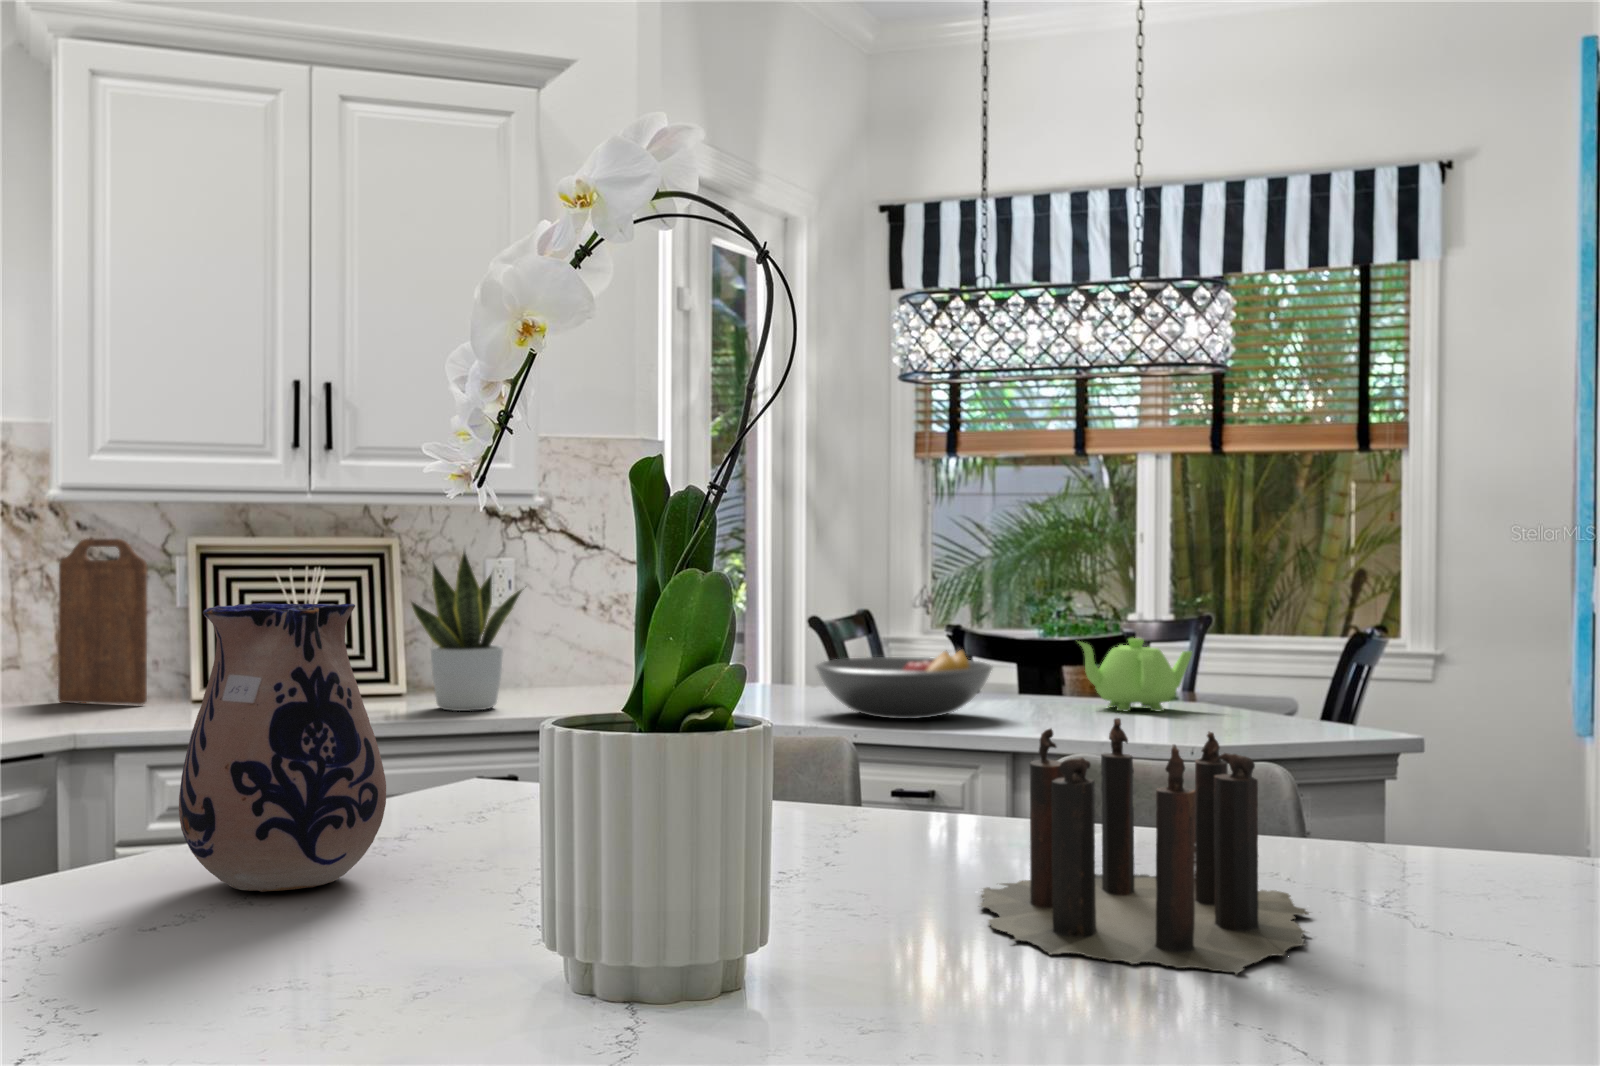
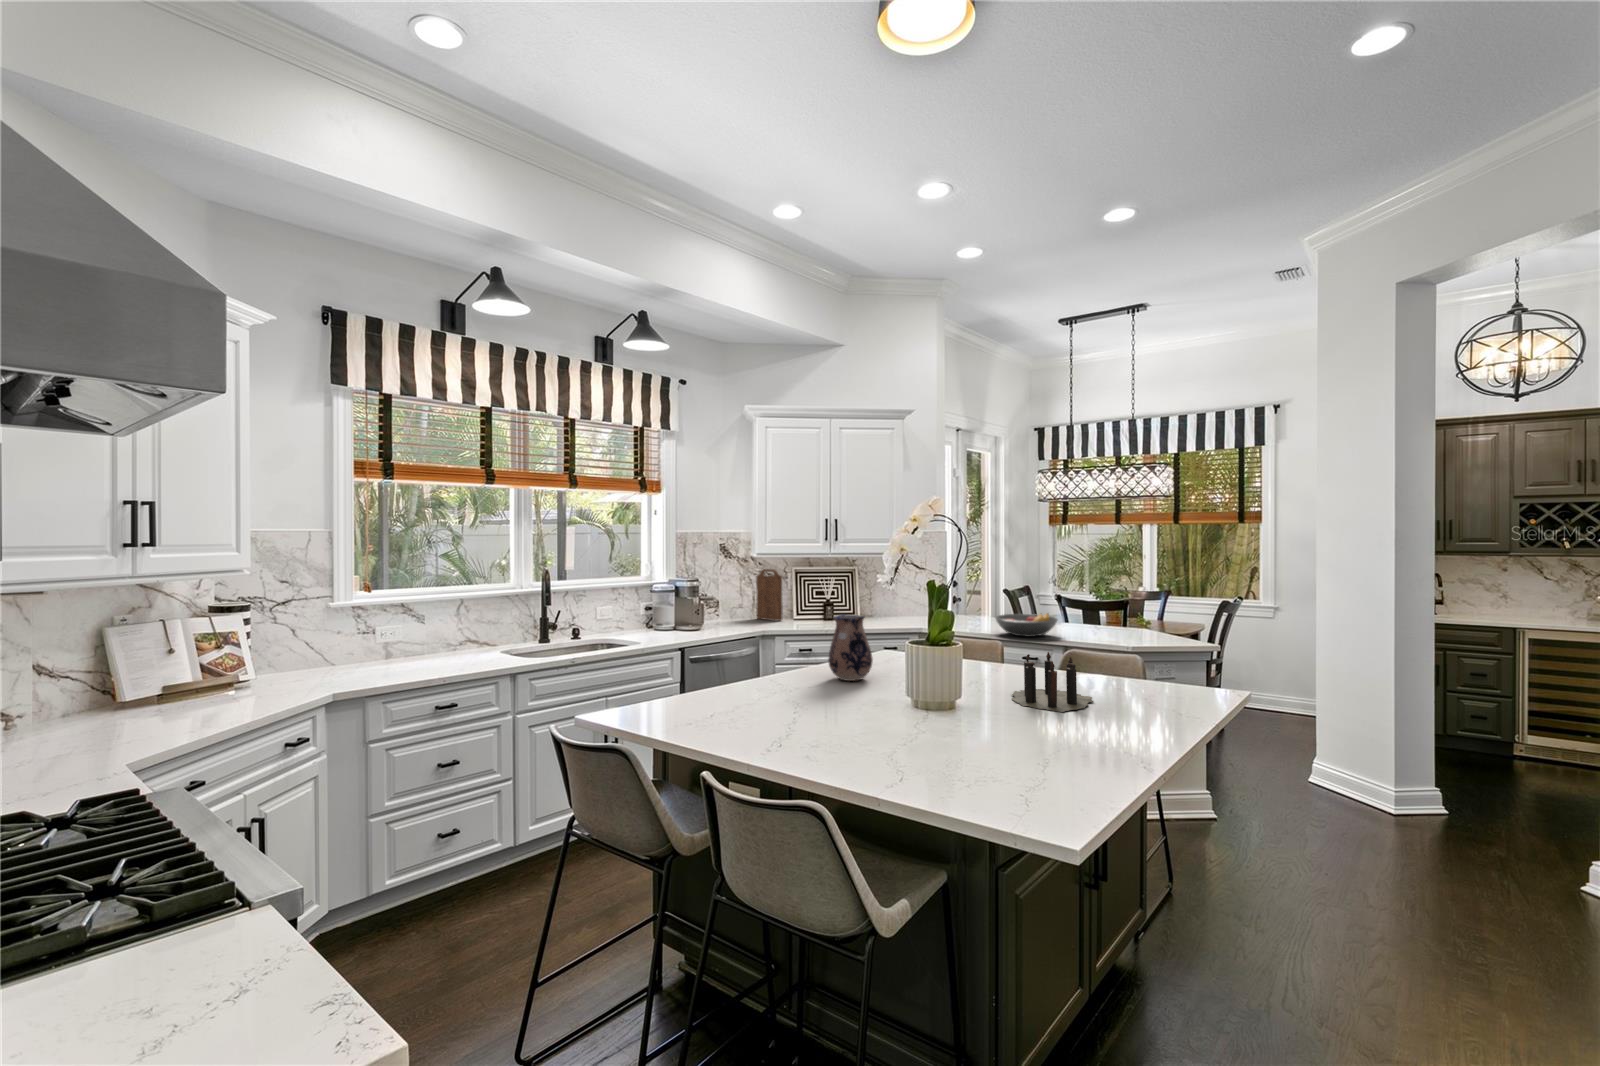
potted plant: present [411,552,522,711] -> none [861,572,899,626]
teapot: present [1079,638,1192,711] -> none [1093,609,1140,636]

